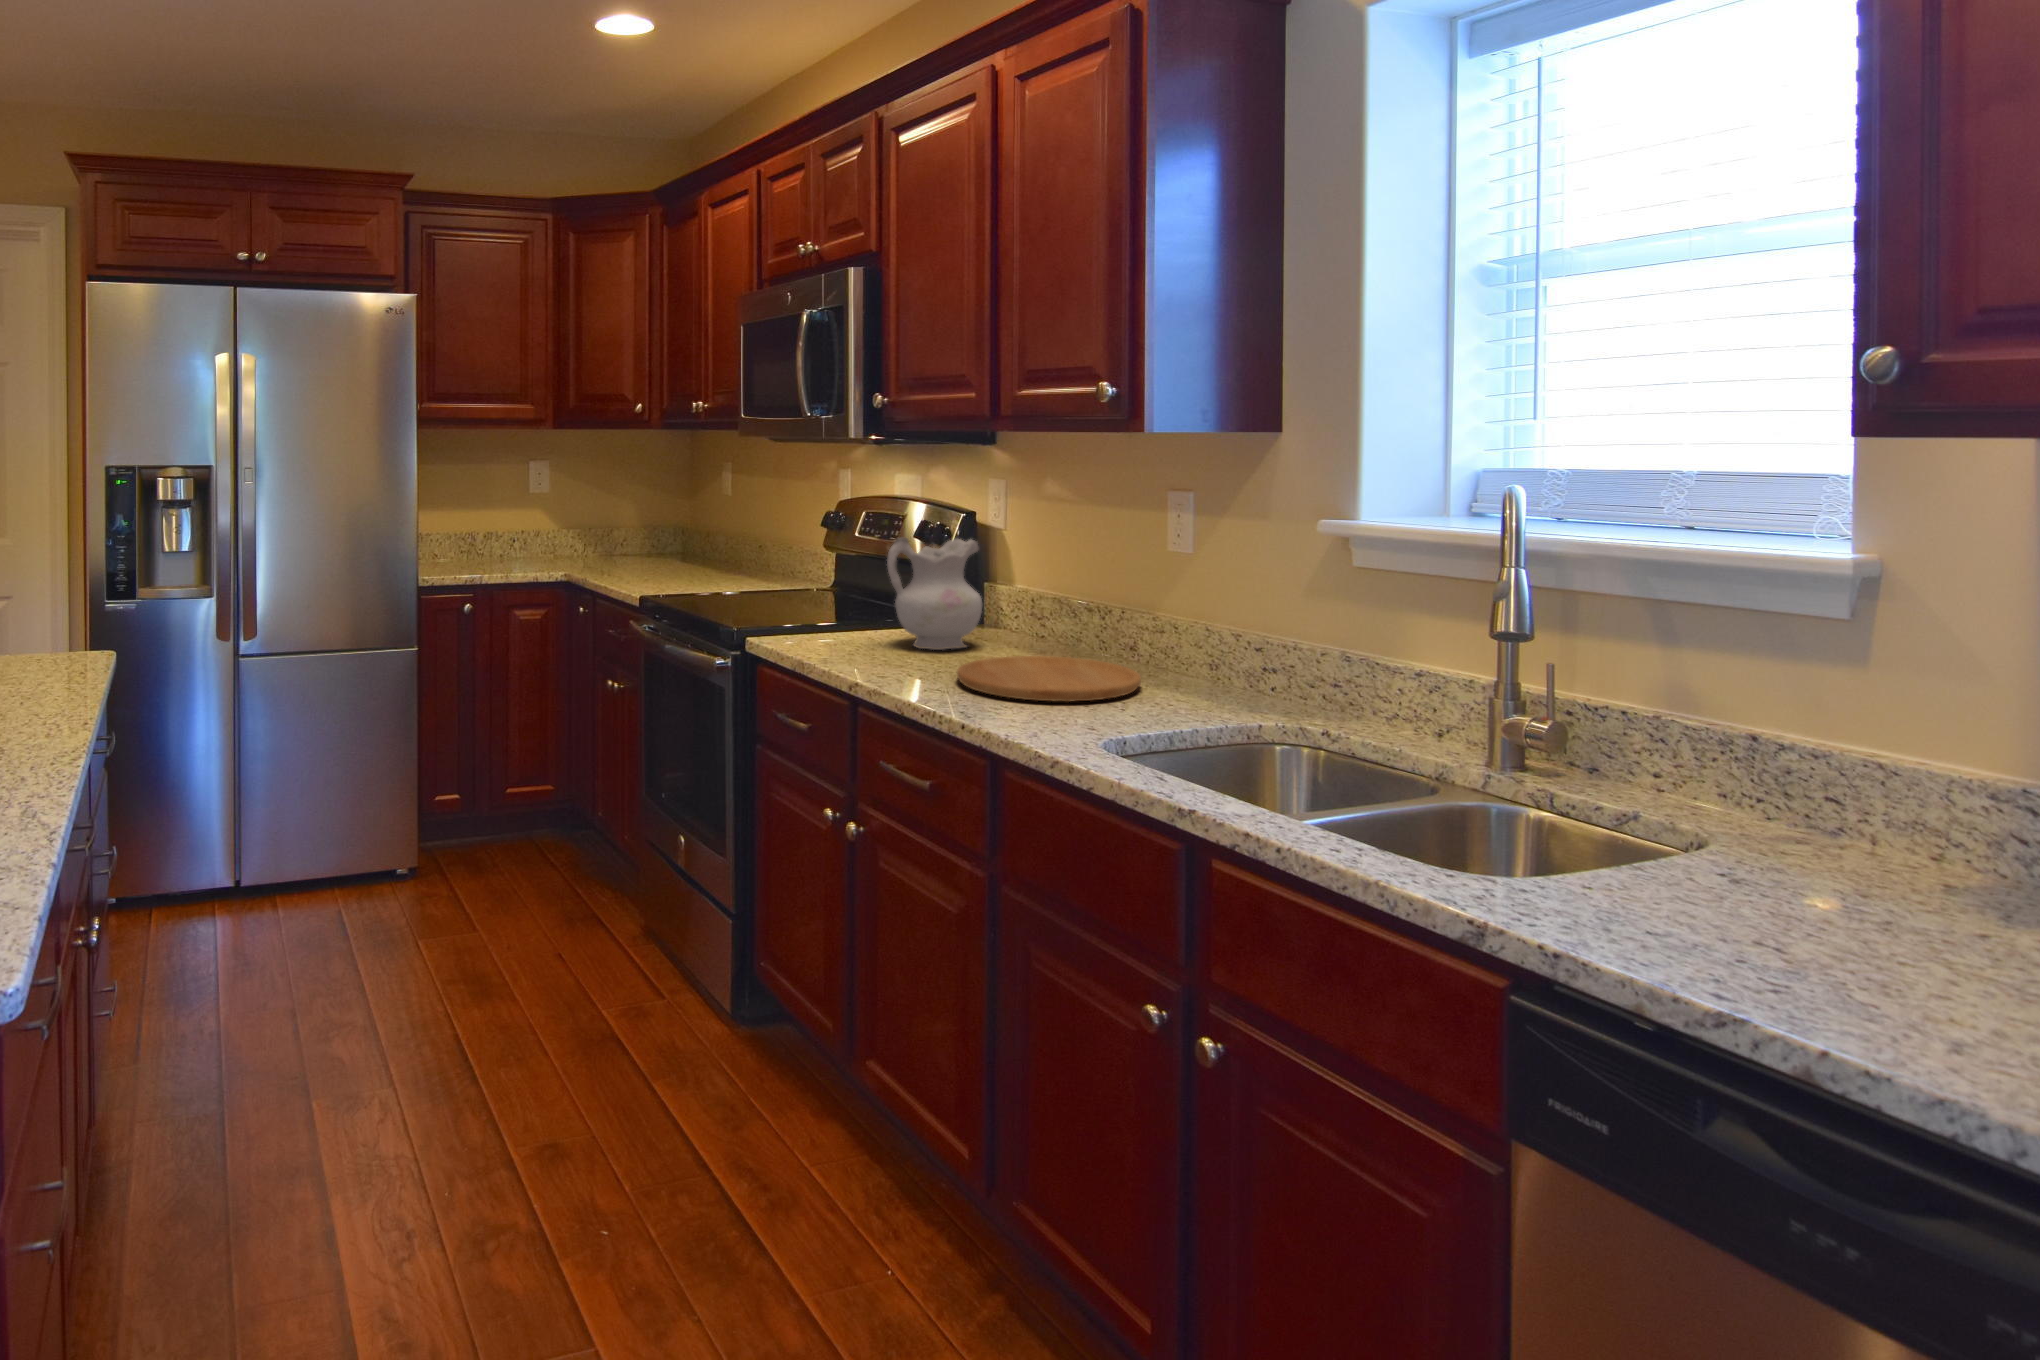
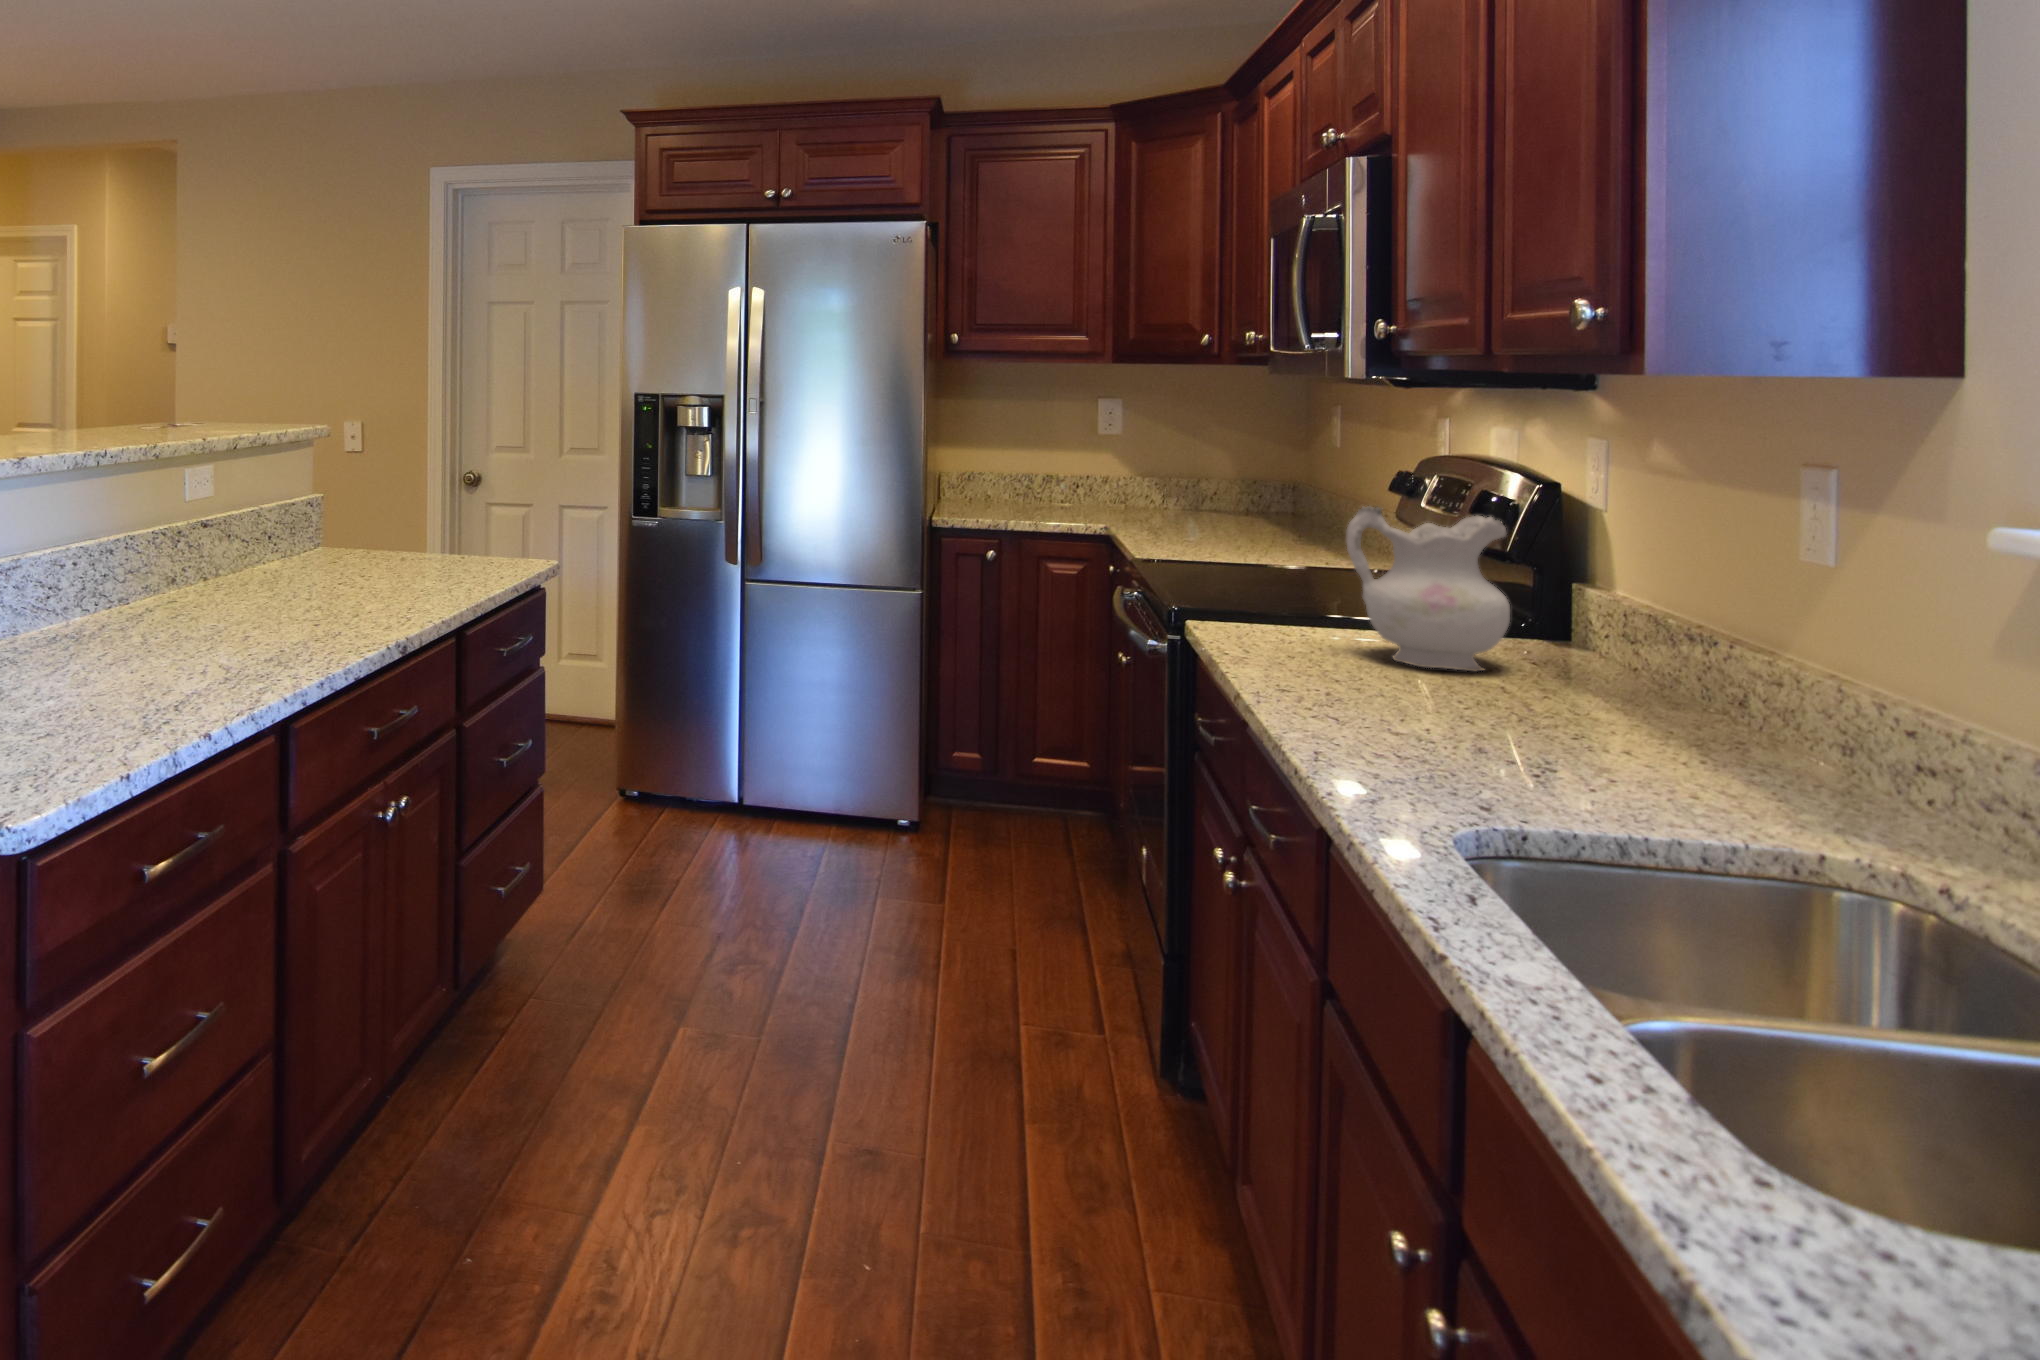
cutting board: present [957,656,1141,702] -> none [1364,686,1703,775]

